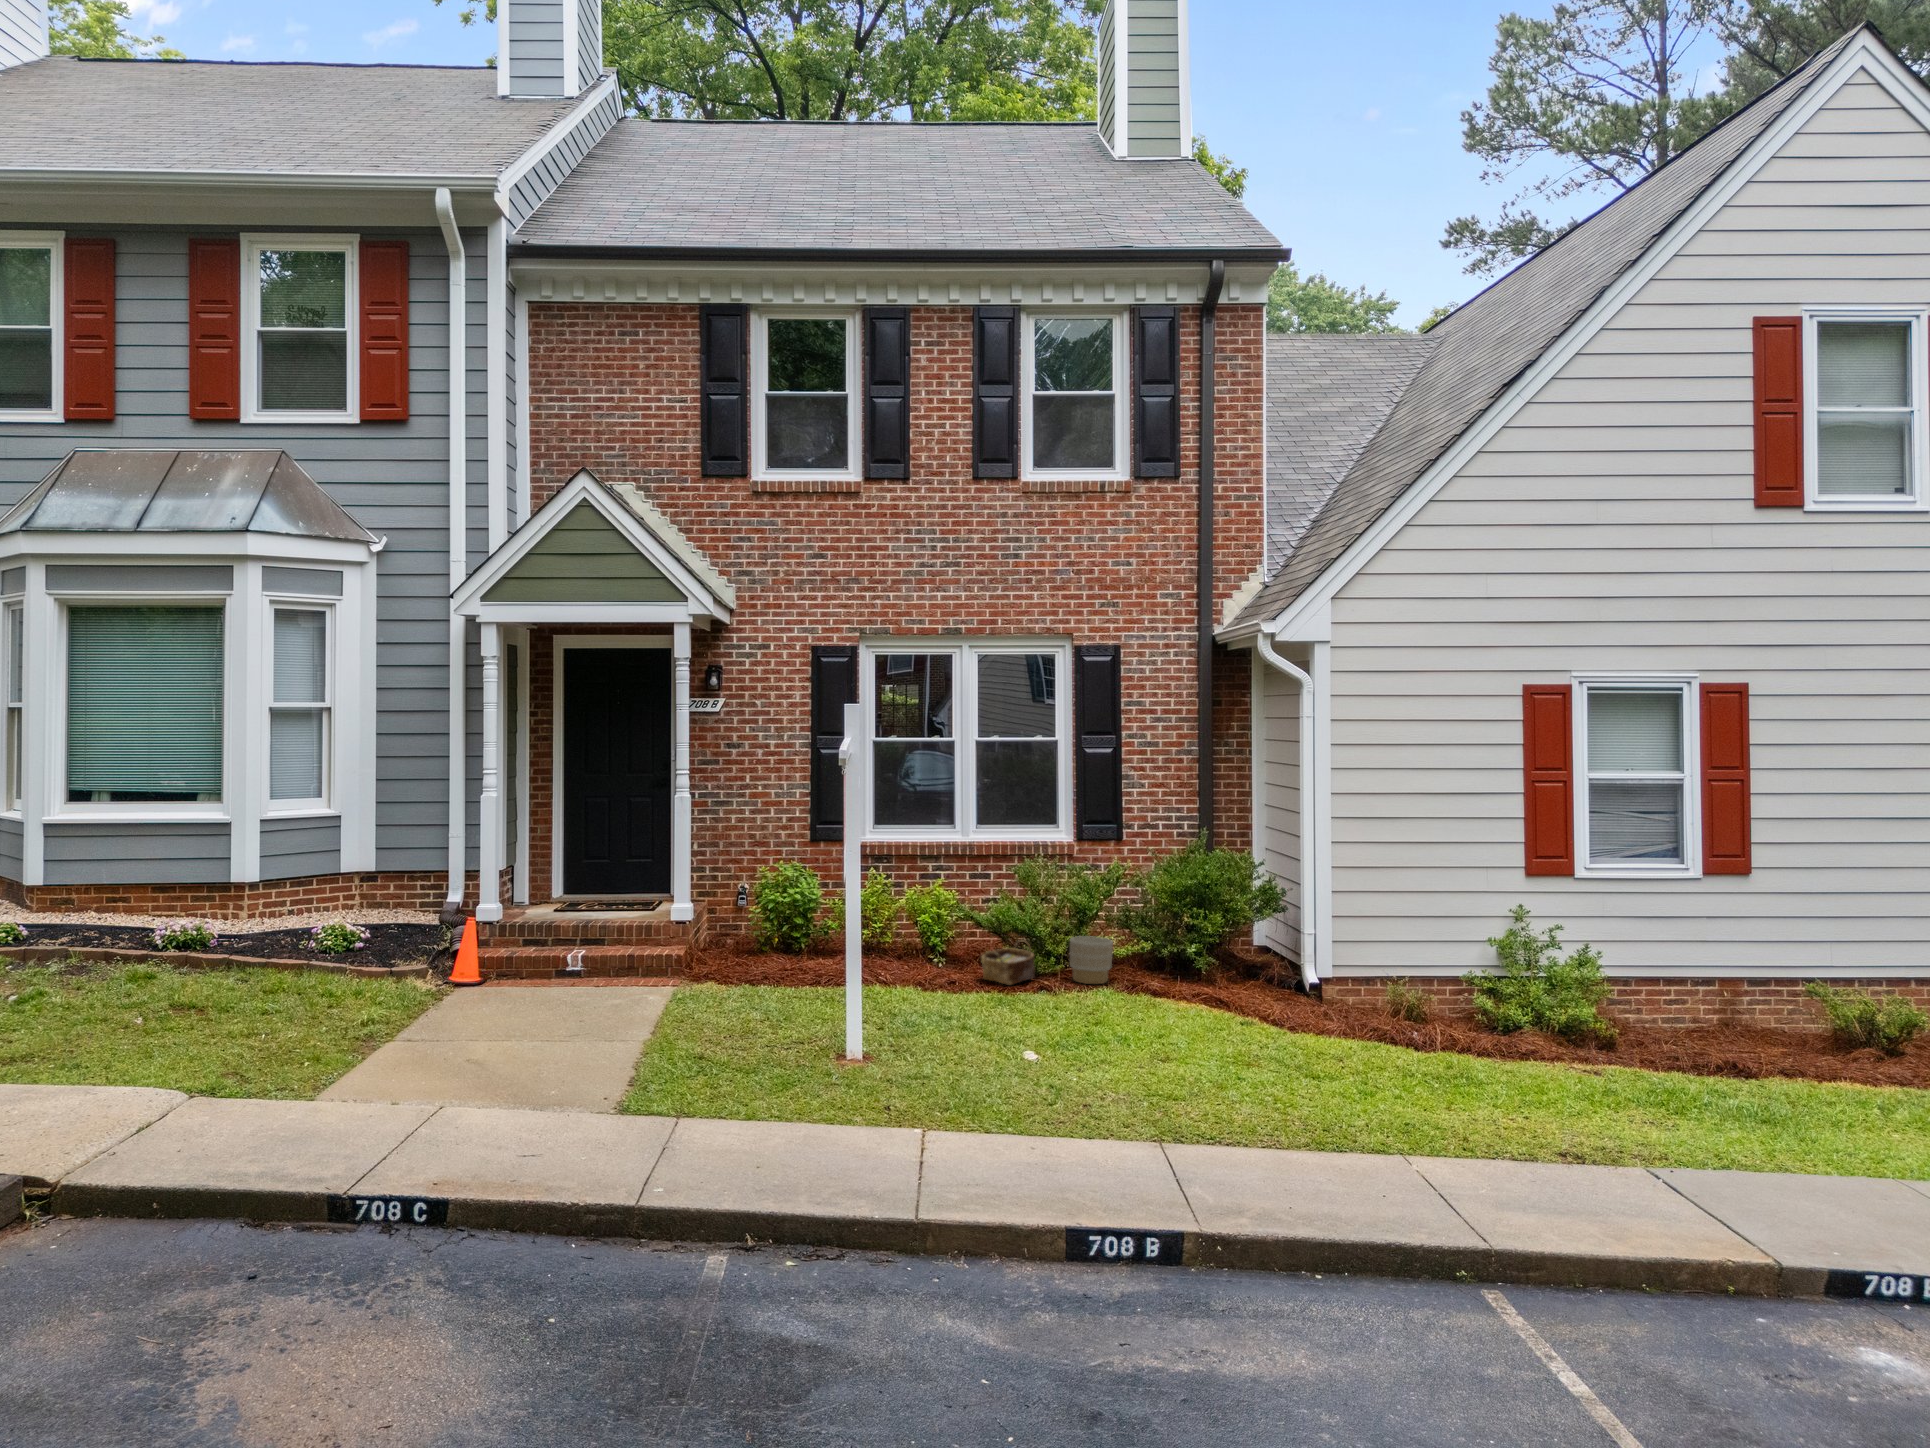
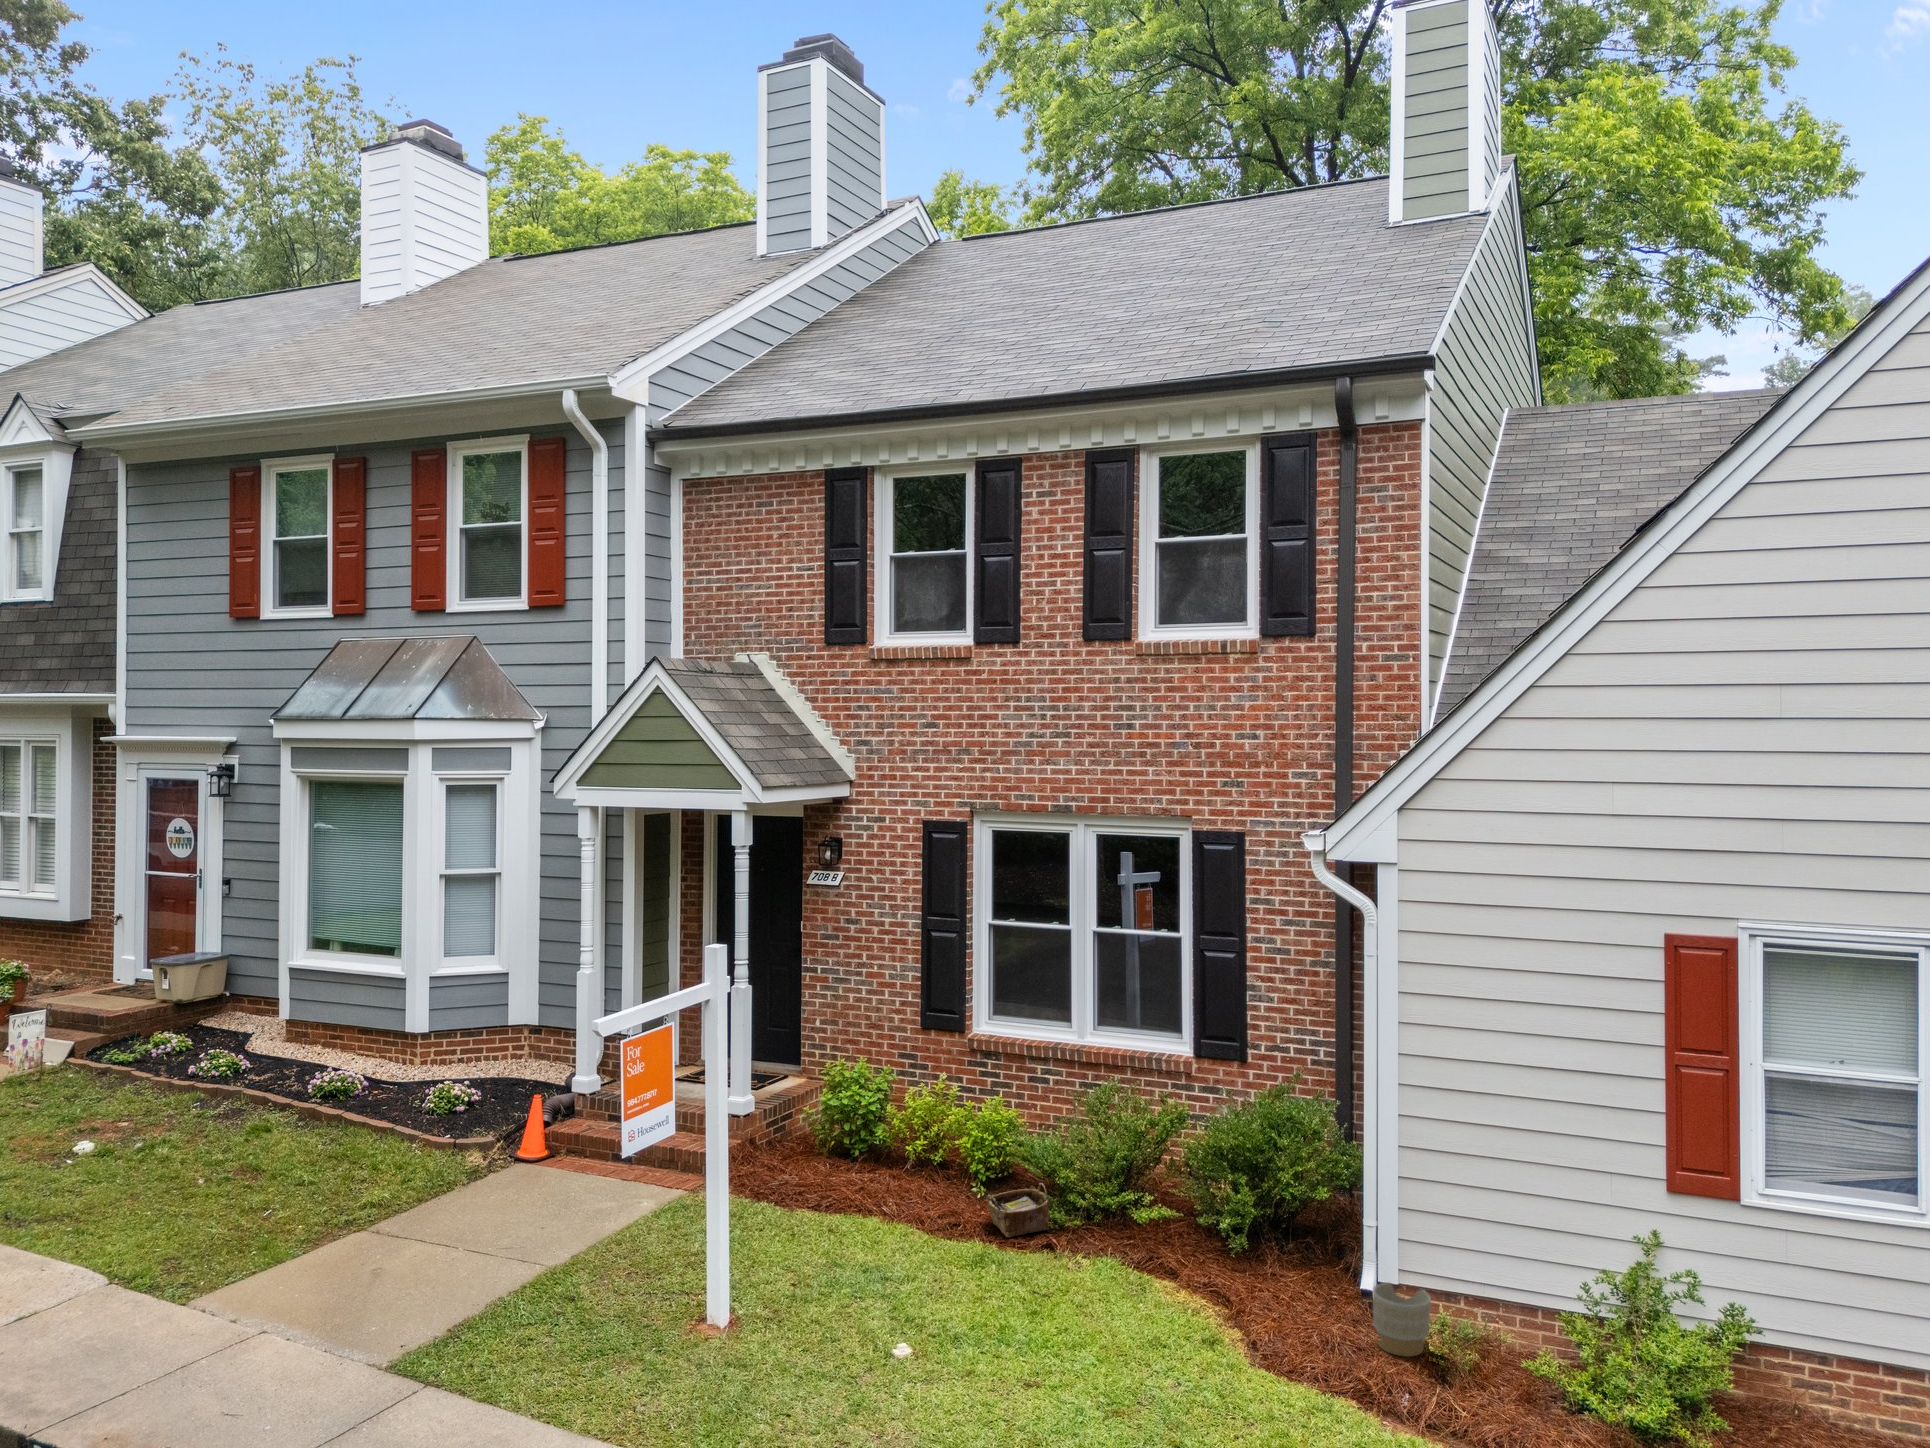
planter: present [1070,936,1113,984] -> present [1373,1283,1431,1357]

